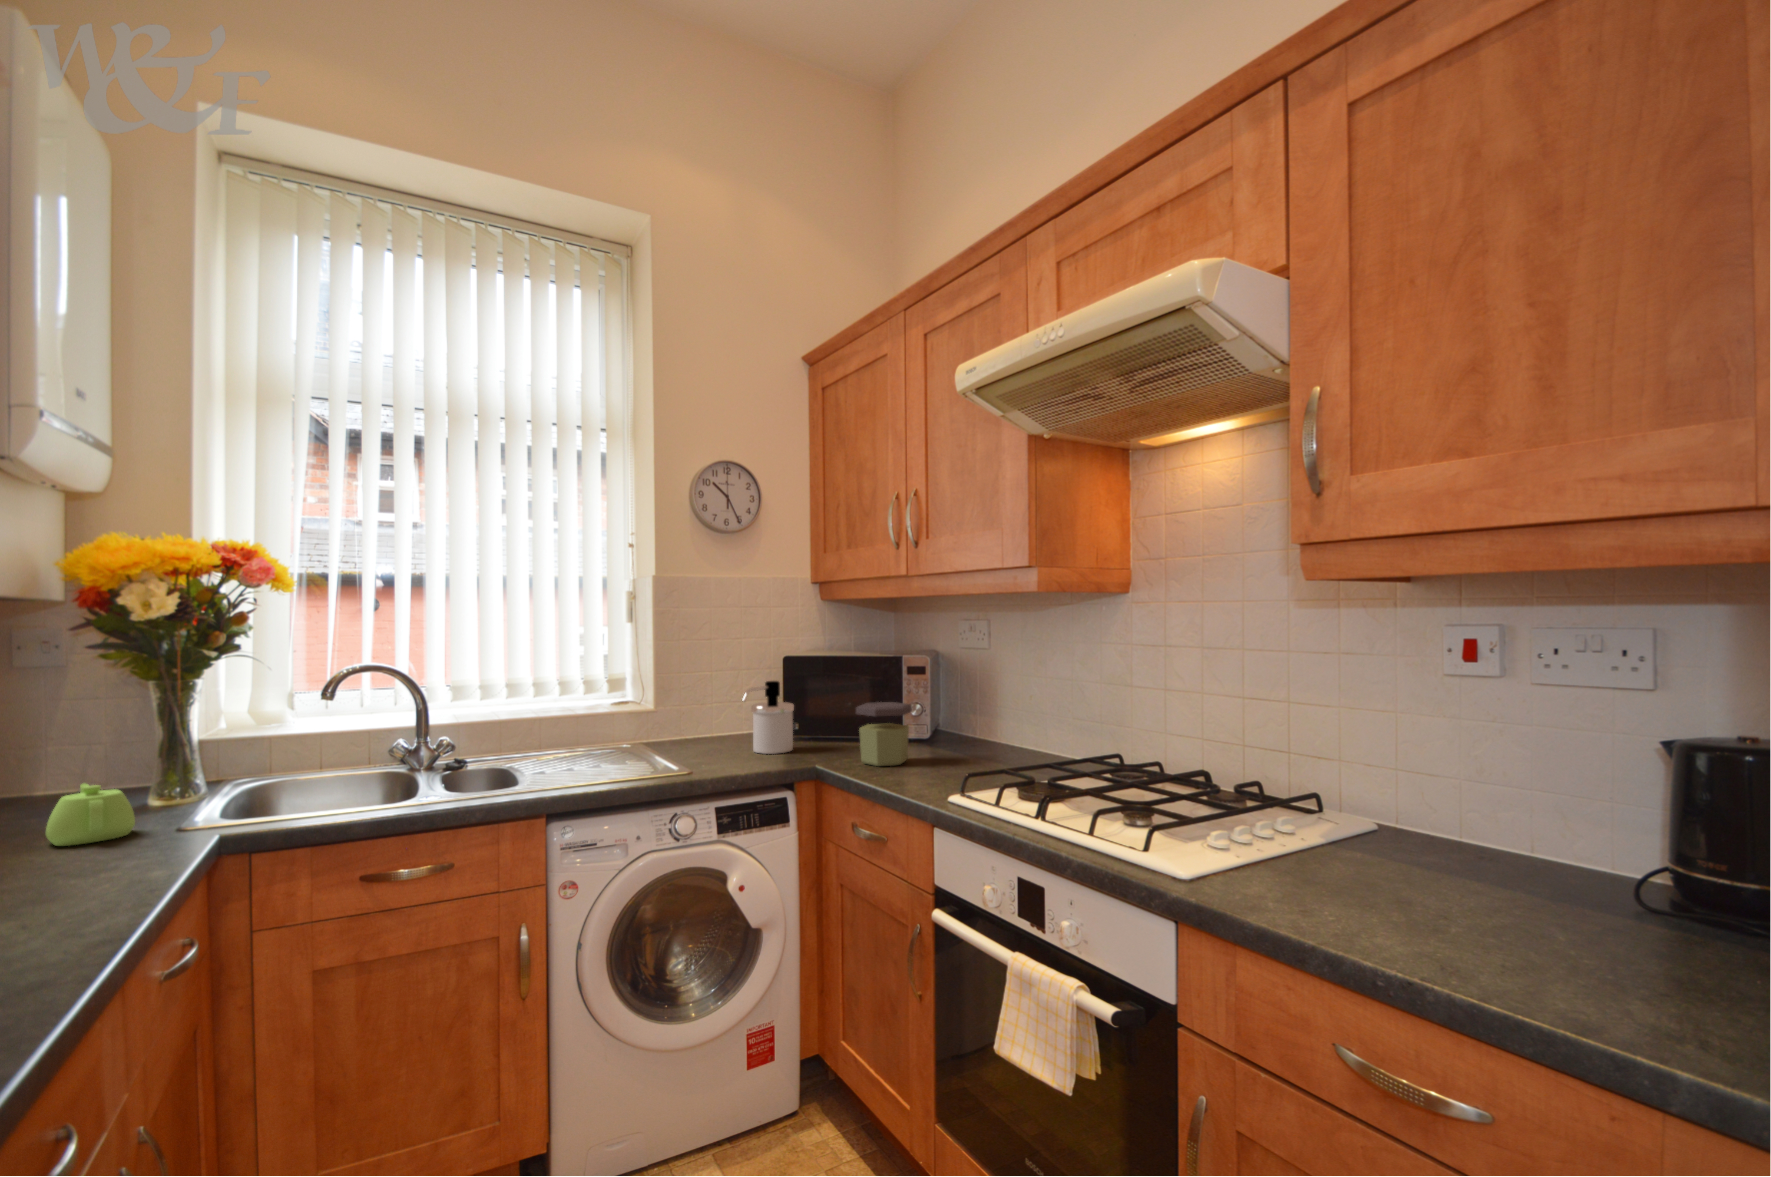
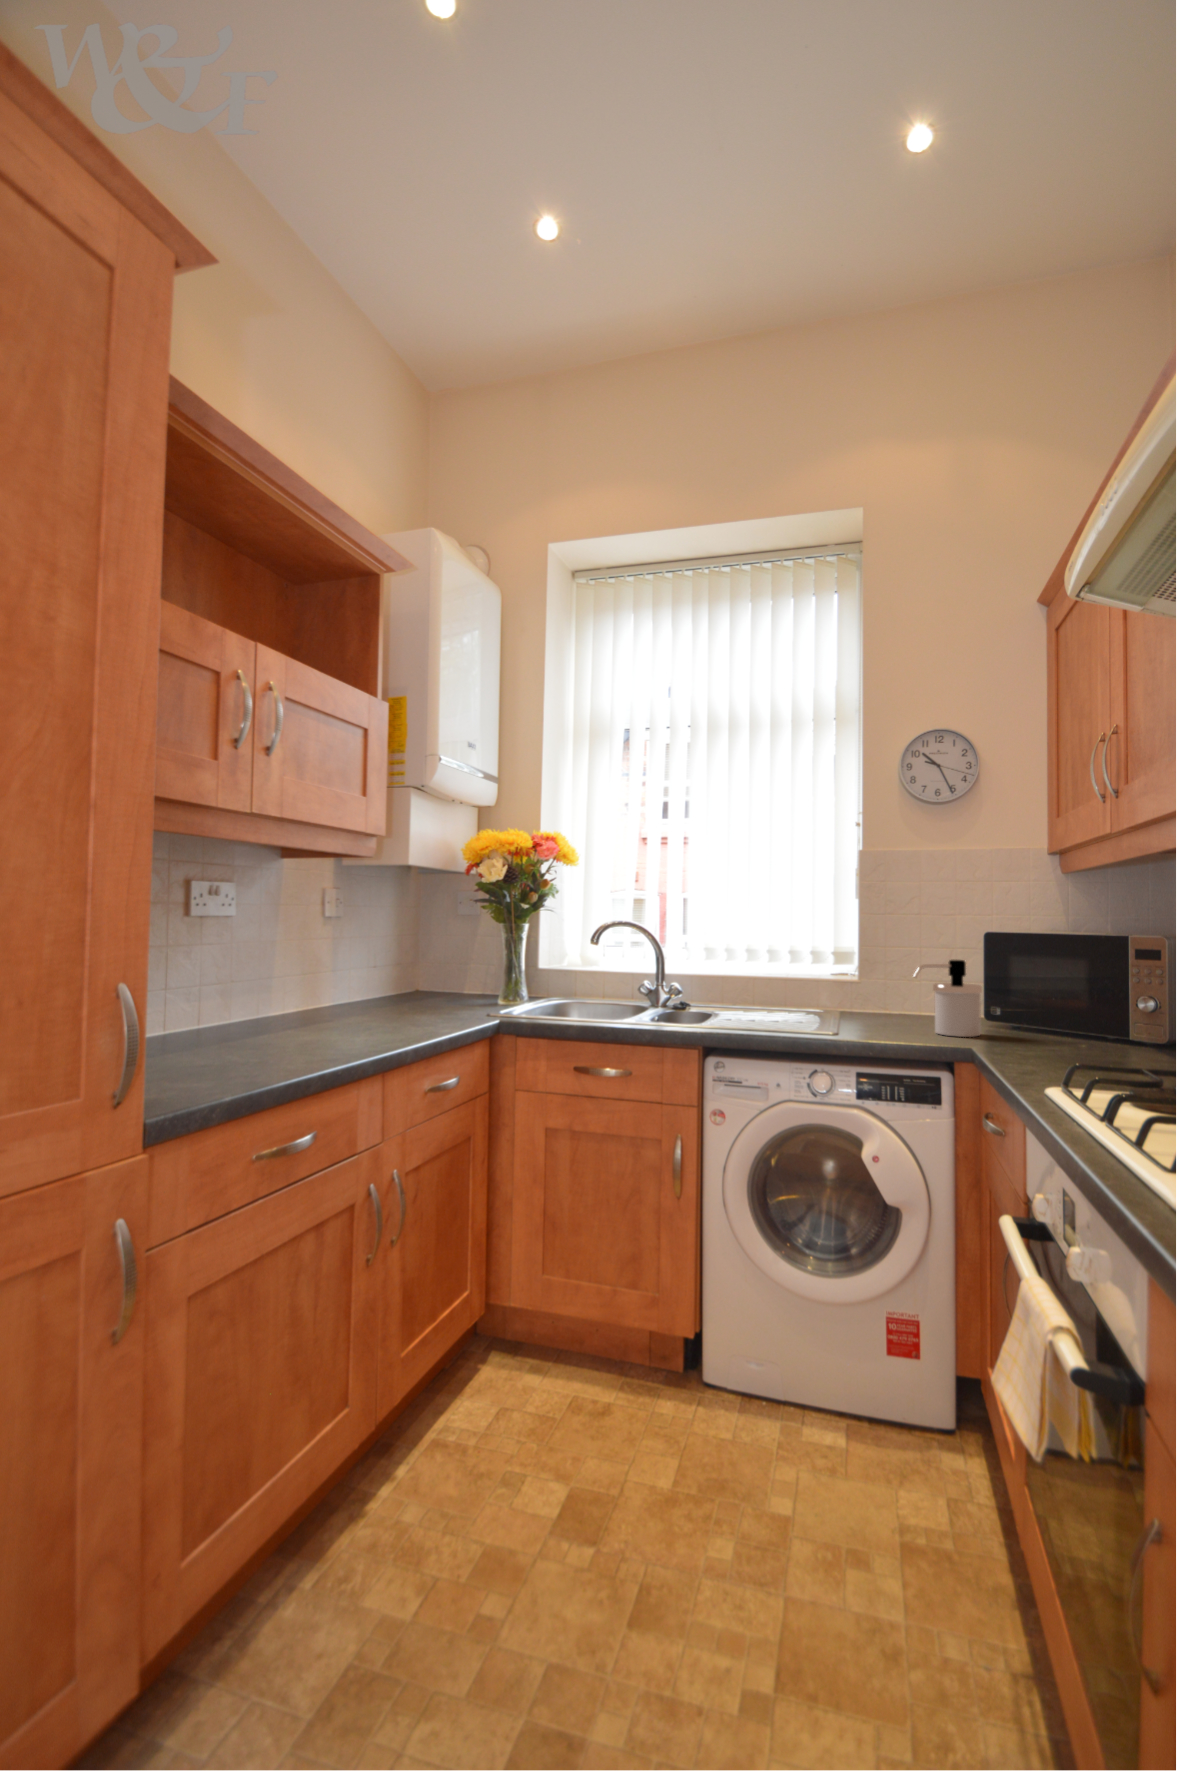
jar: present [856,702,912,766] -> none [1017,988,1092,1062]
teapot: present [46,783,135,846] -> none [439,987,478,1021]

